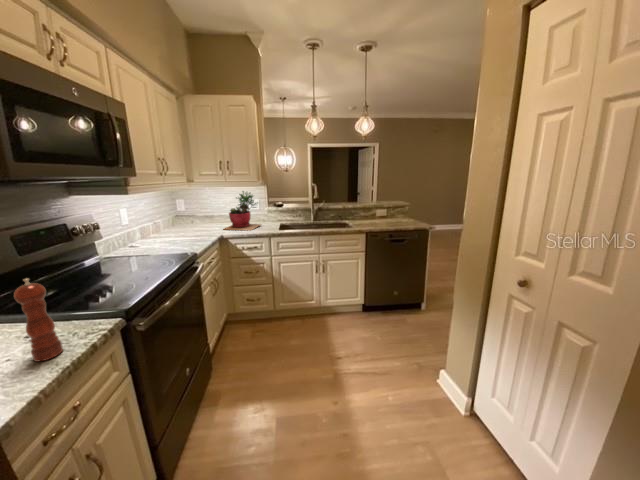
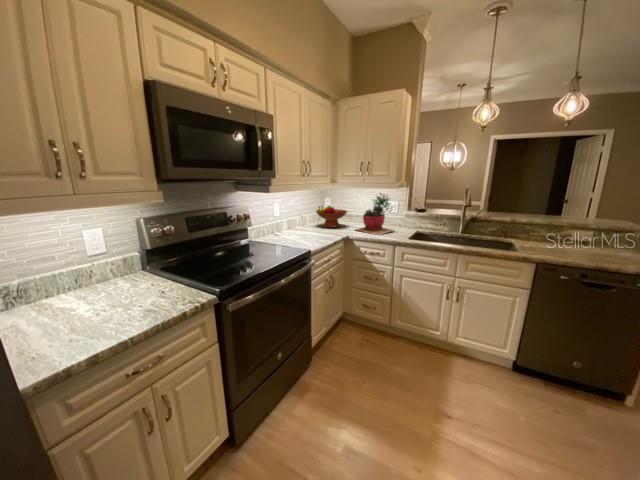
fruit bowl: none [173,208,210,231] -> present [316,206,347,228]
pepper mill: present [14,278,63,361] -> none [140,252,166,314]

